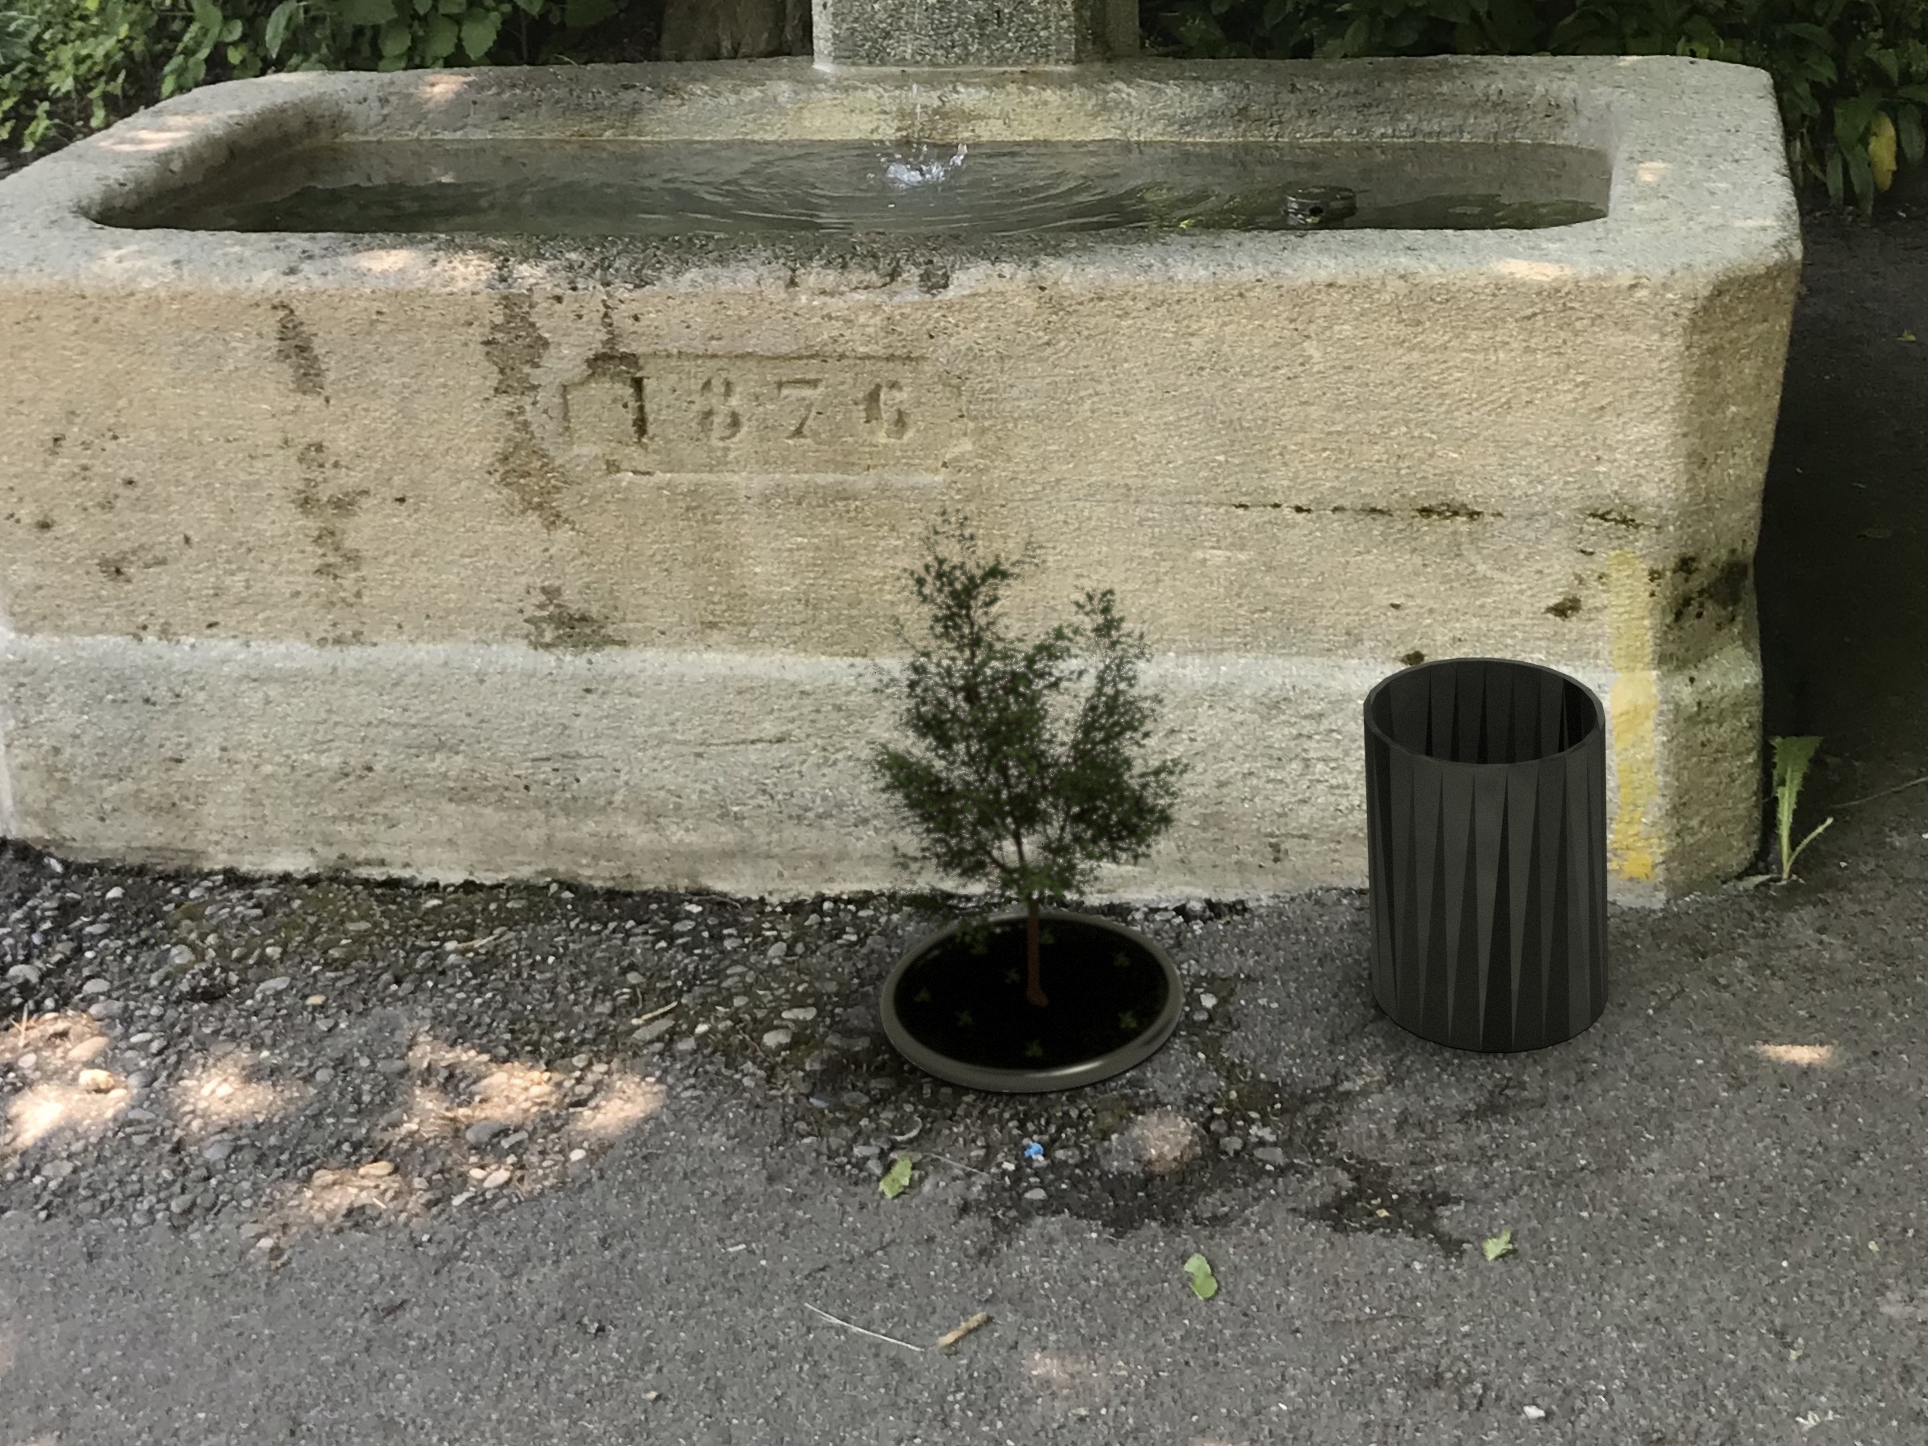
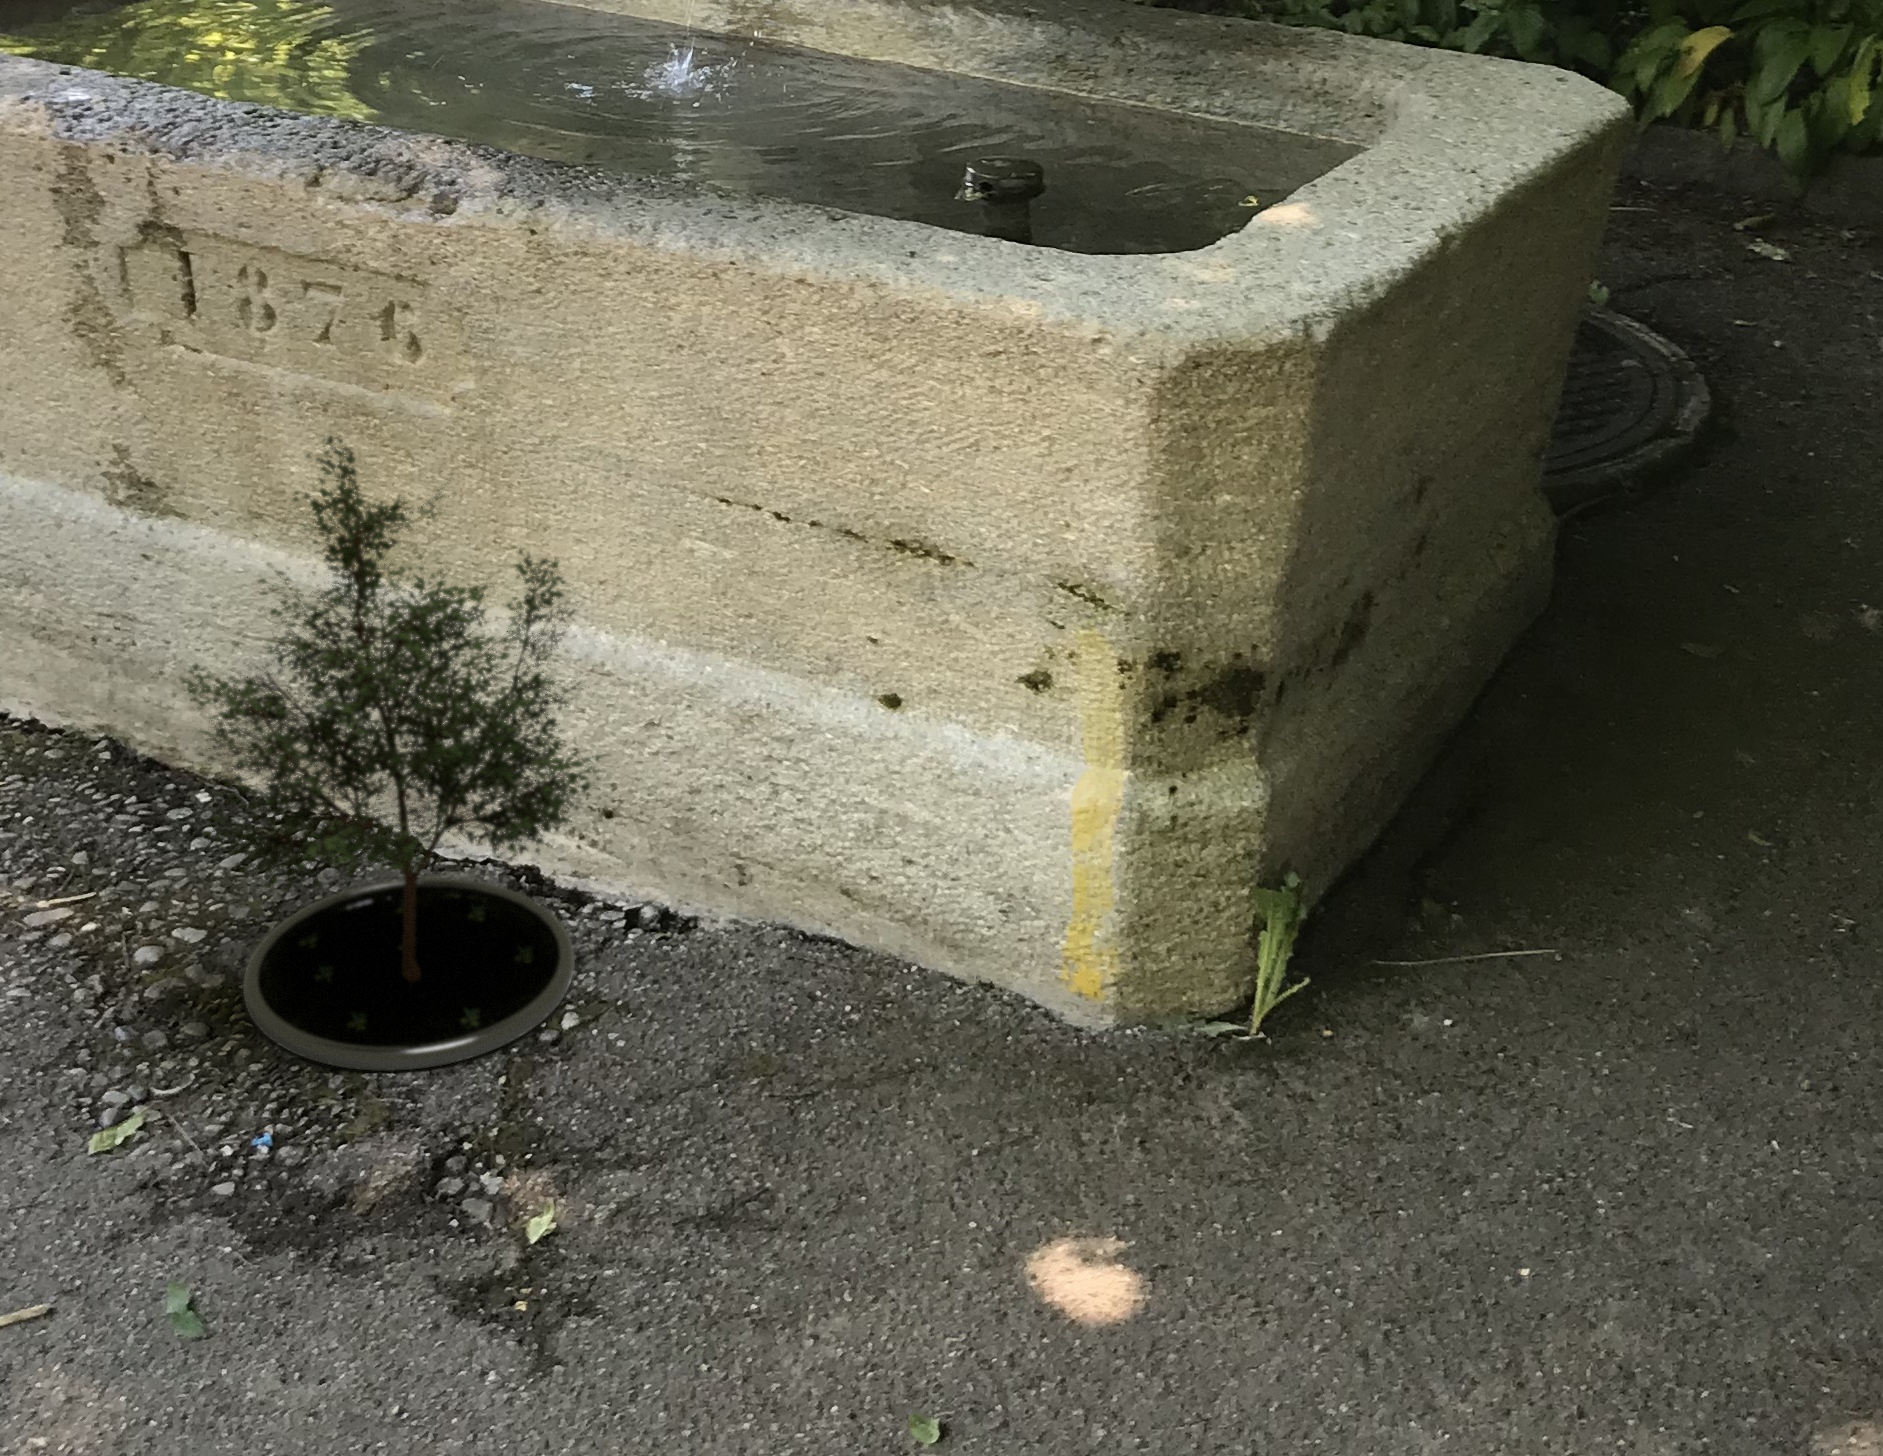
trash can: present [1363,657,1608,1052] -> none [732,713,1000,1158]

